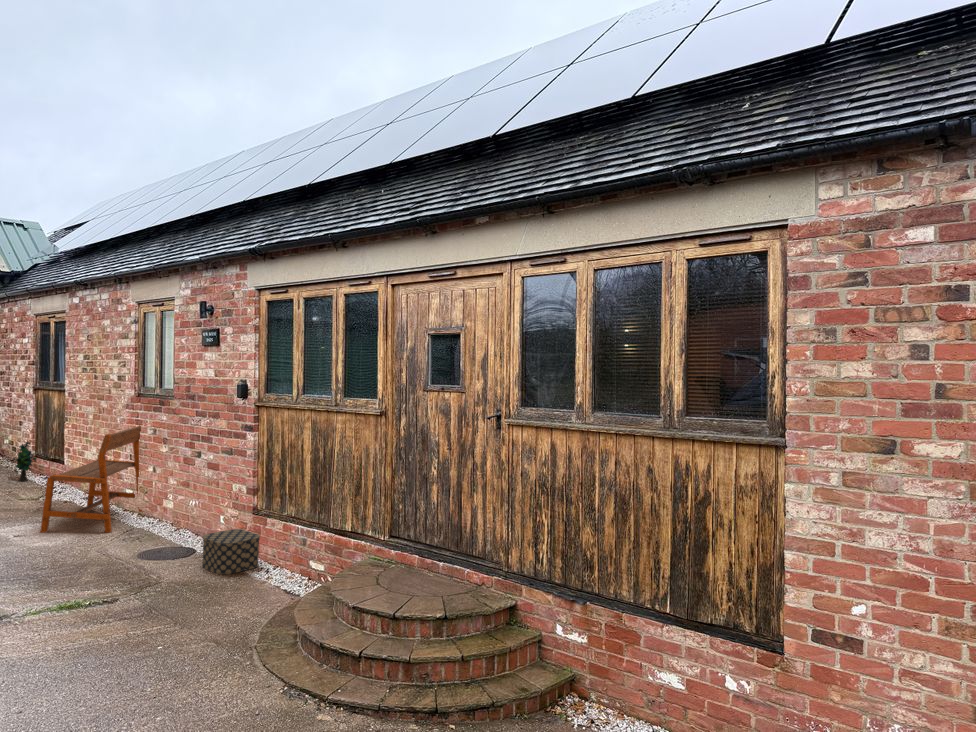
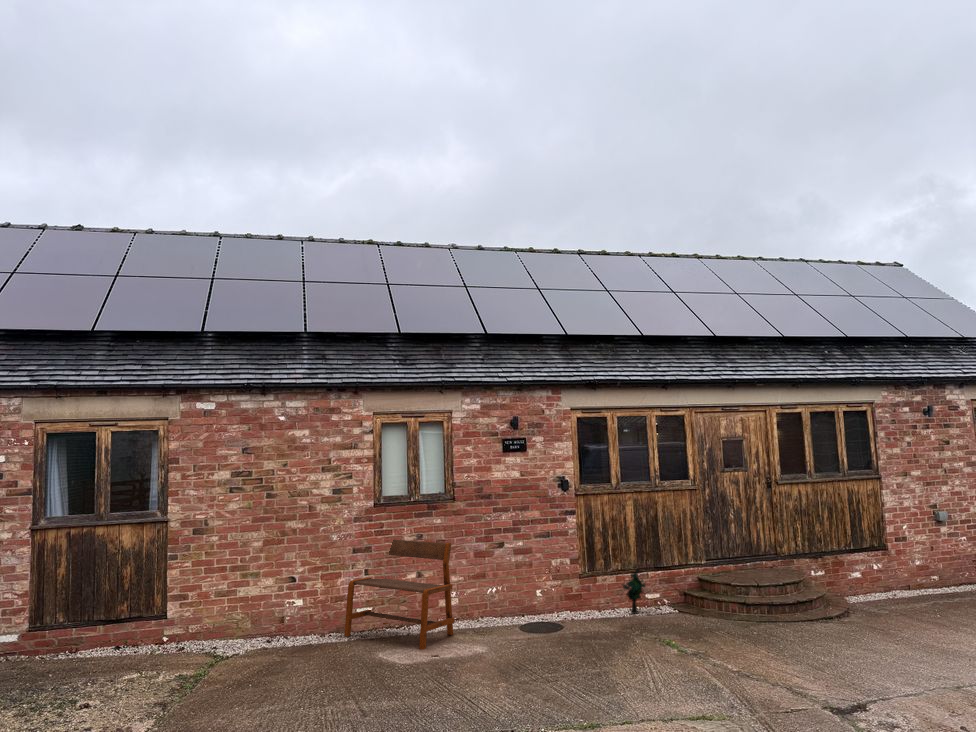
decorative plant: present [13,442,37,481] -> present [622,569,645,614]
storage box: present [202,529,260,575] -> none [571,591,610,622]

